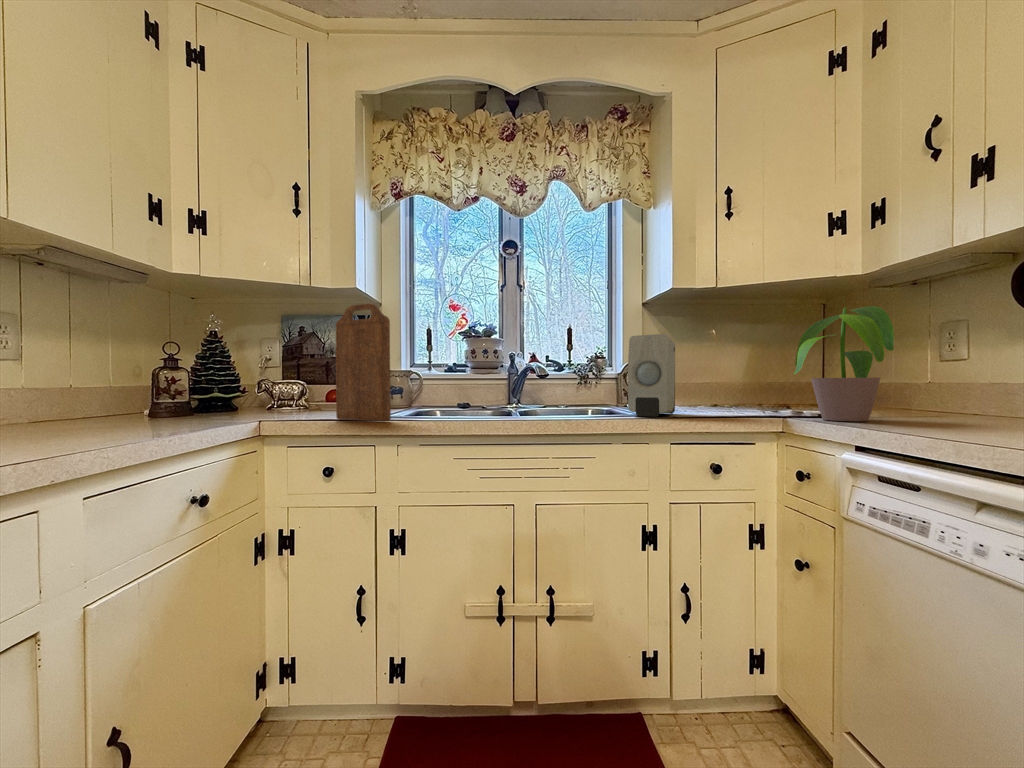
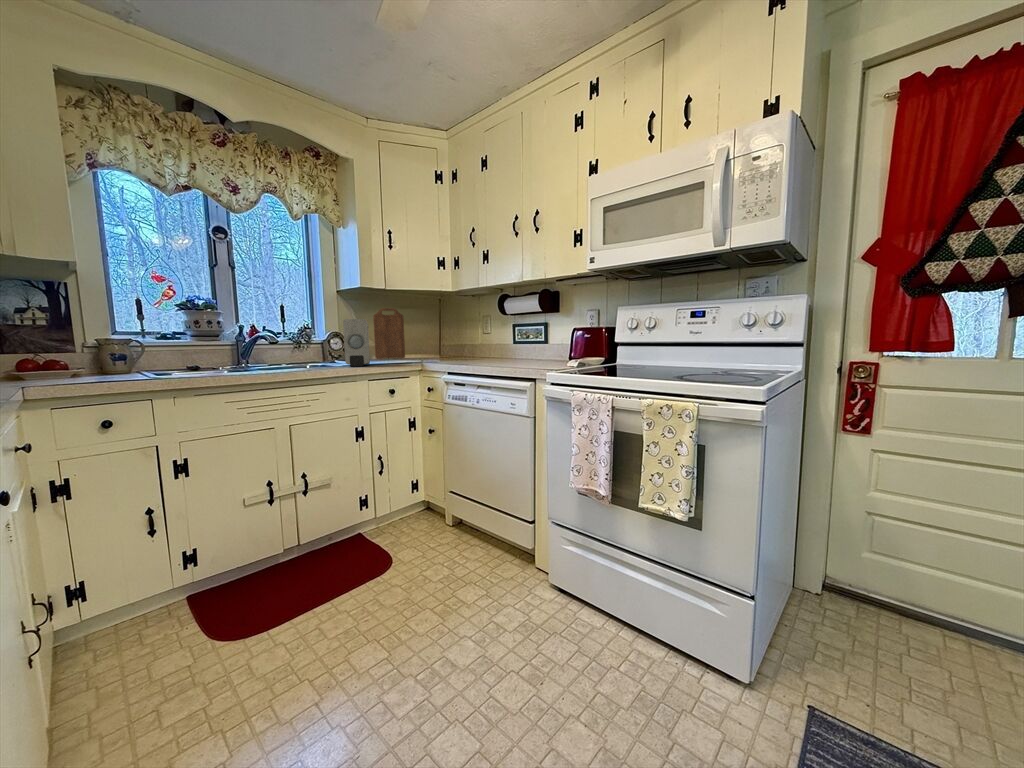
cutting board: present [336,303,391,421] -> present [373,308,405,359]
potted plant: present [794,306,894,421] -> none [418,310,474,363]

